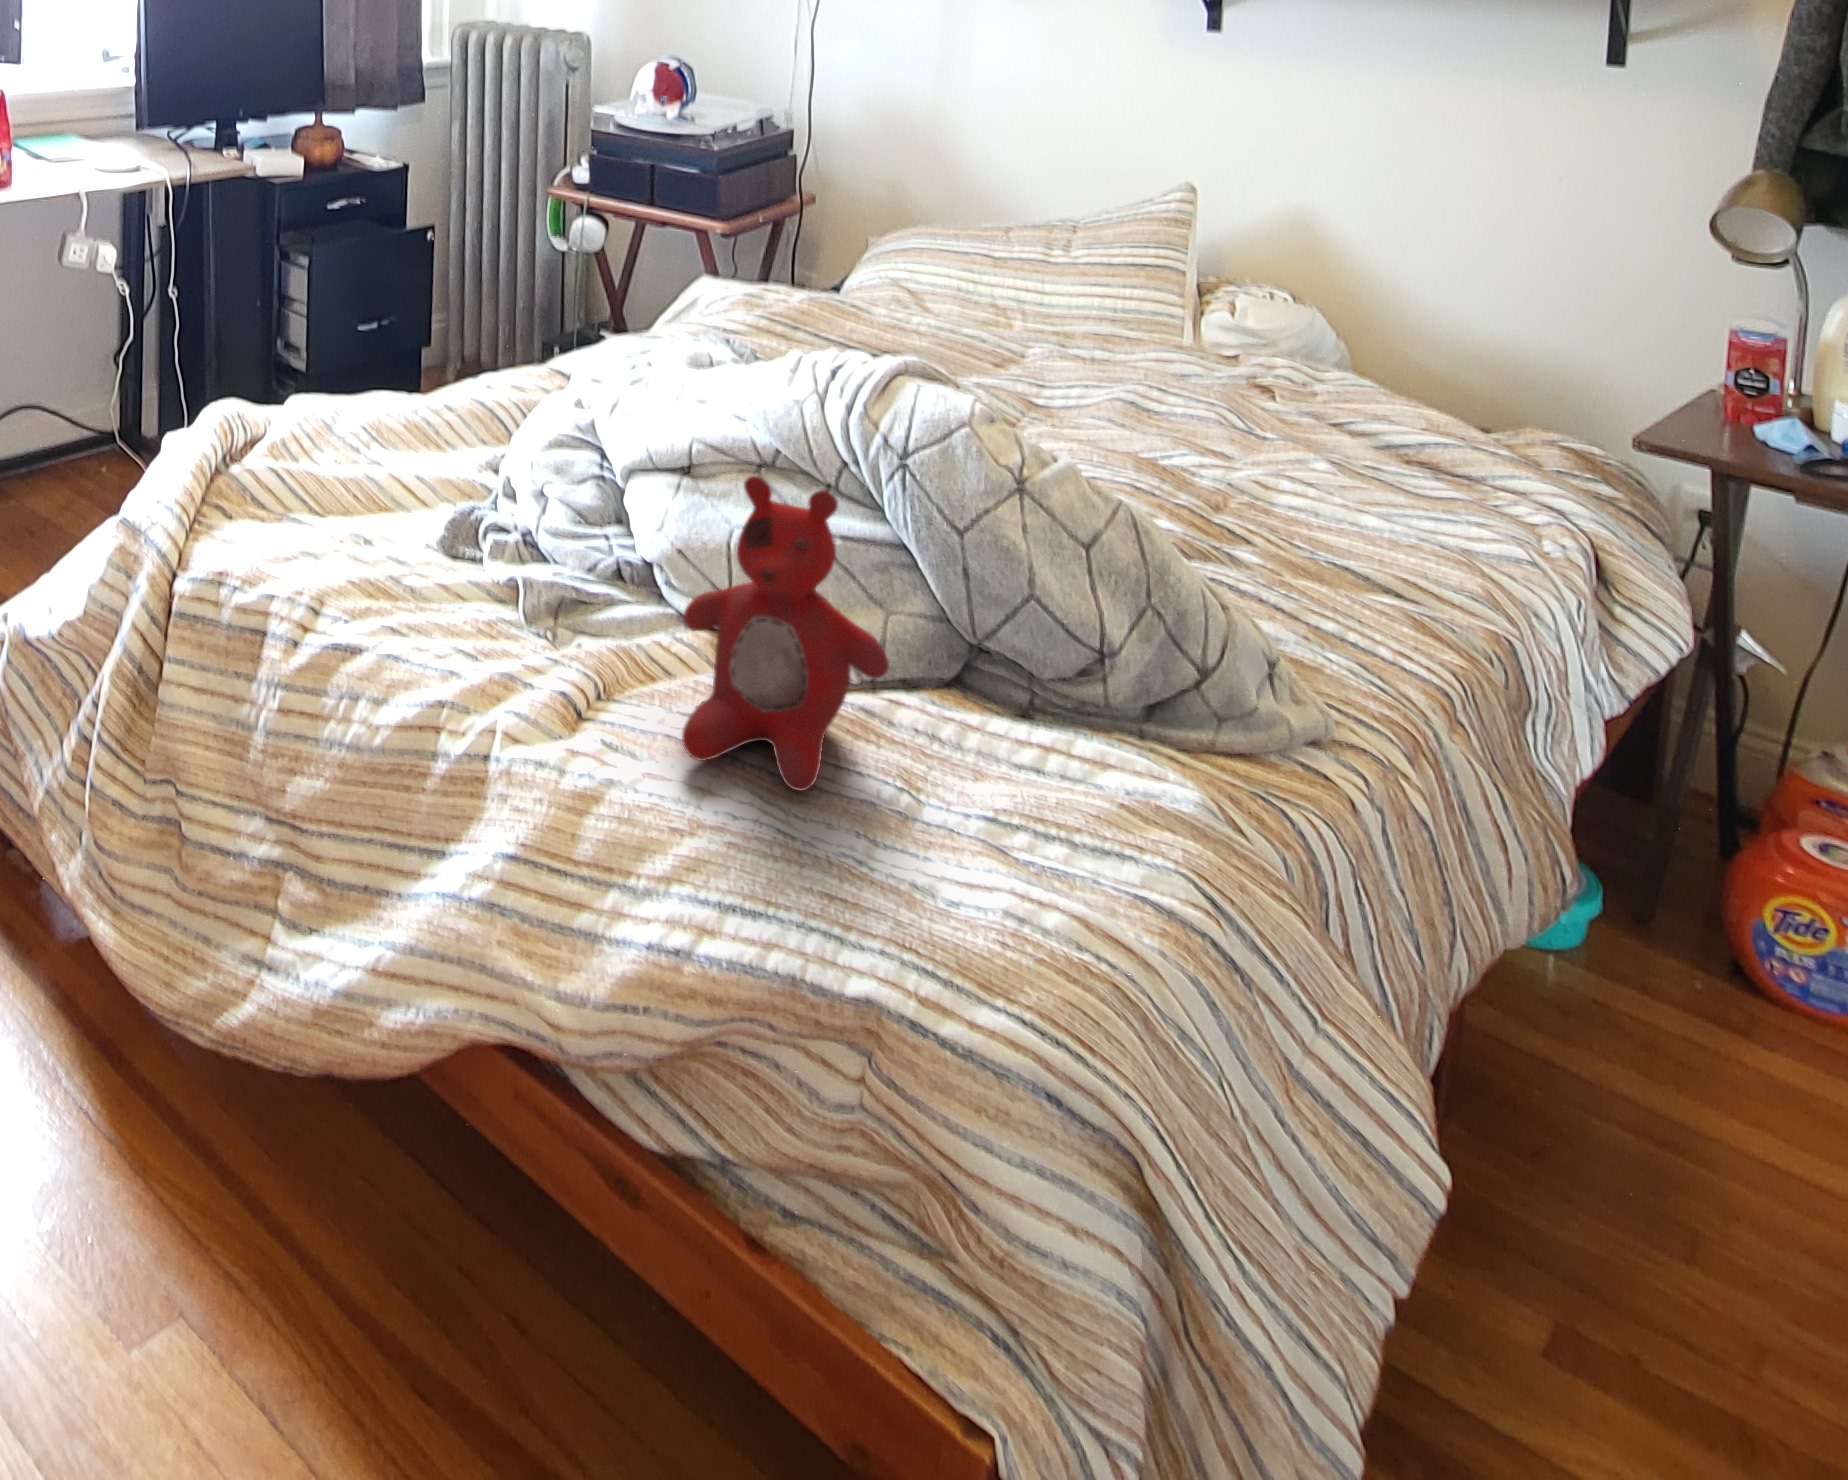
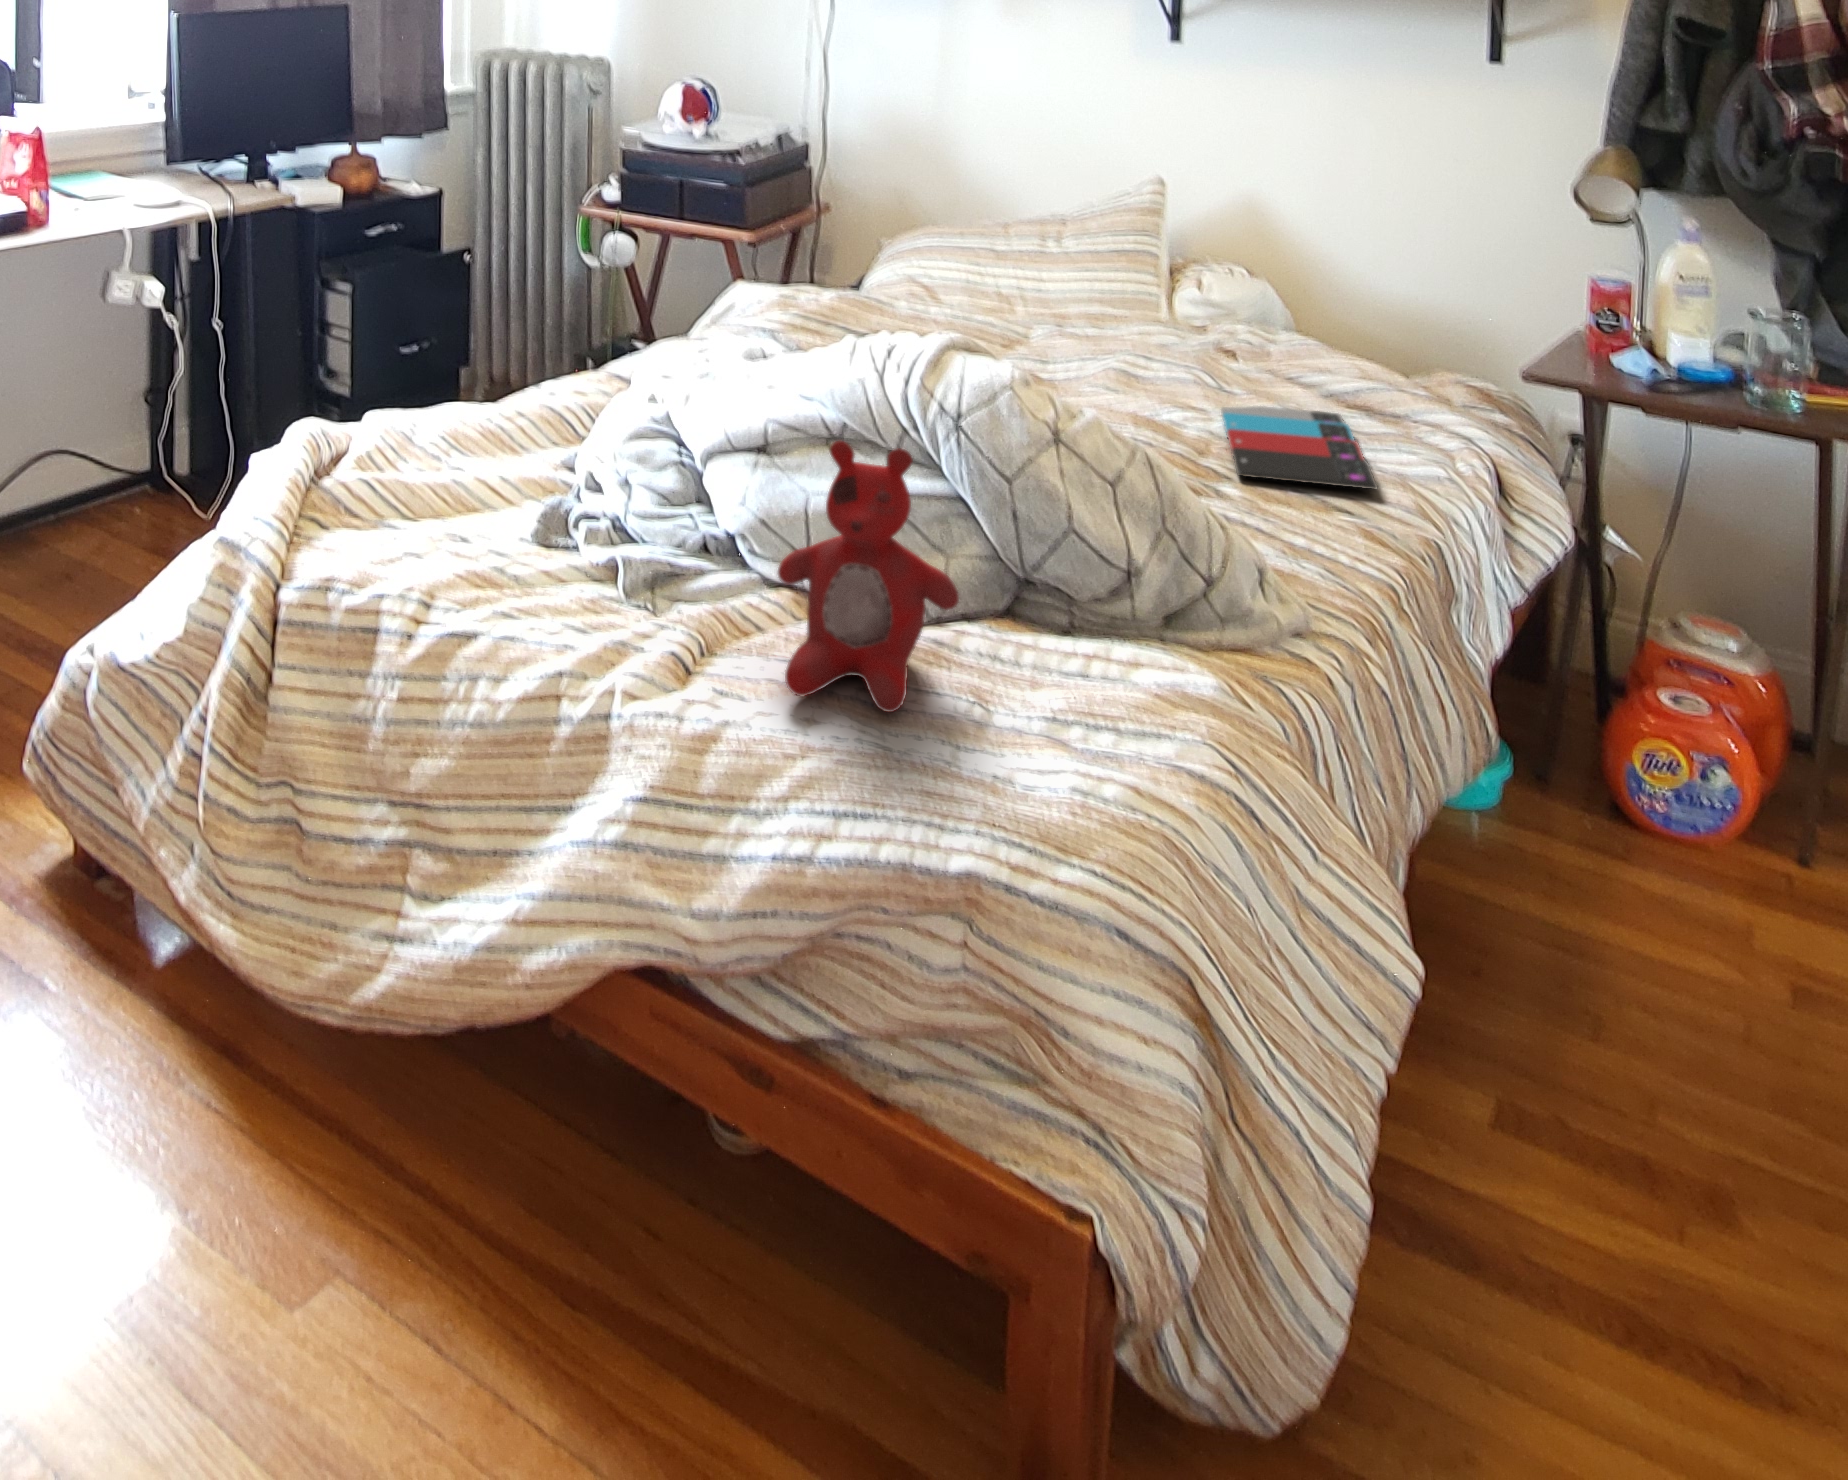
smartphone: none [1240,447,1432,569] -> present [1221,406,1377,490]

